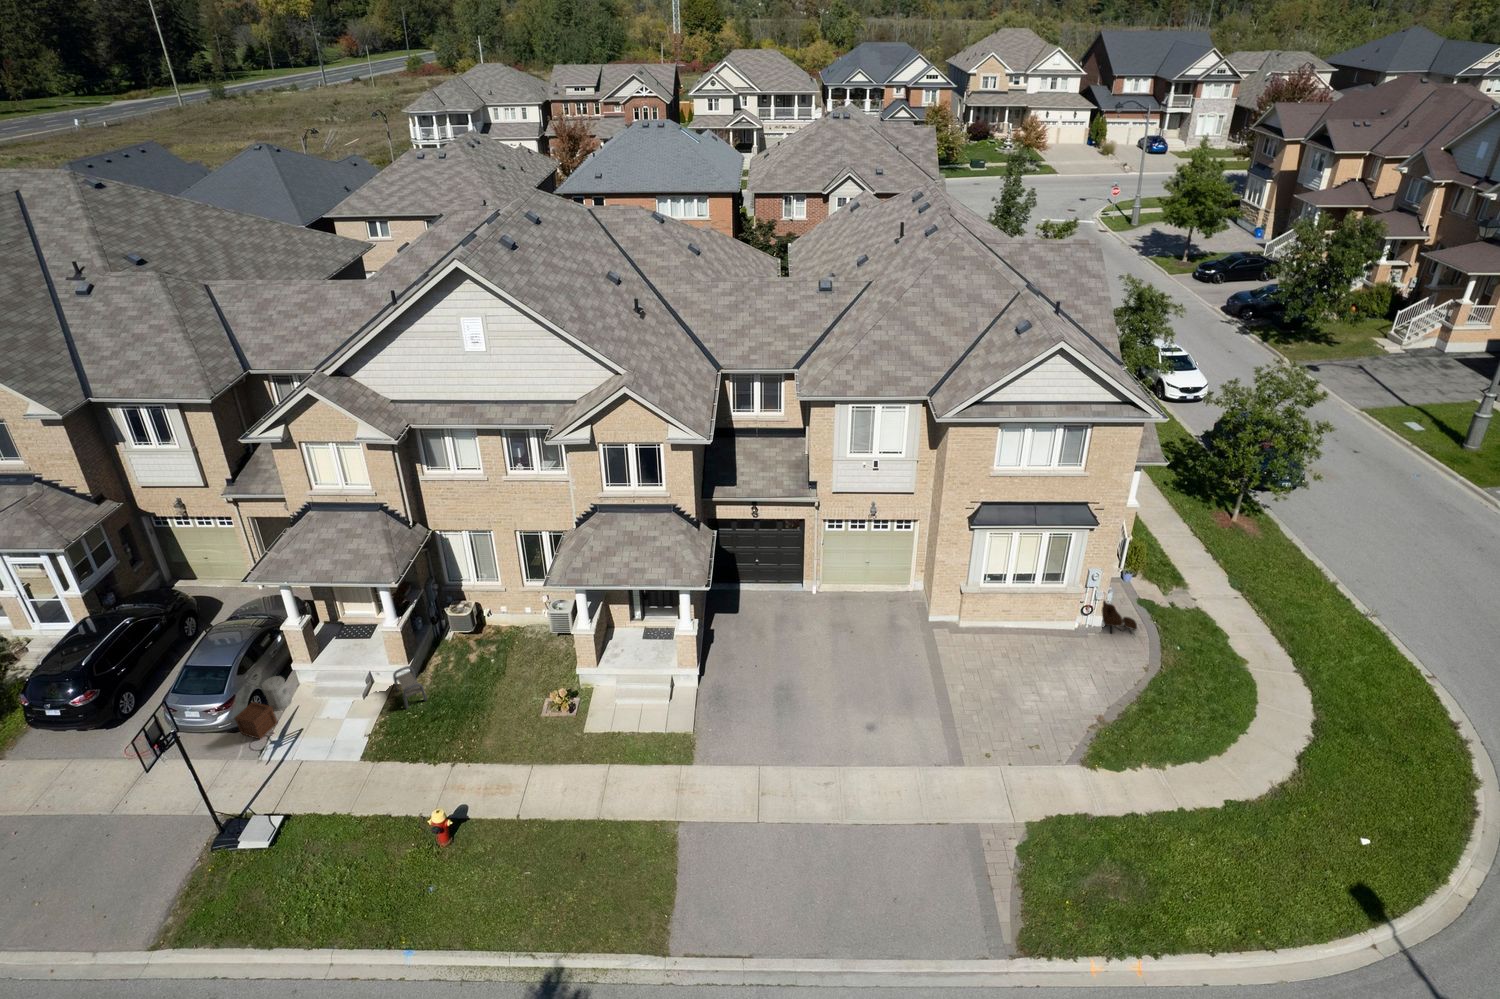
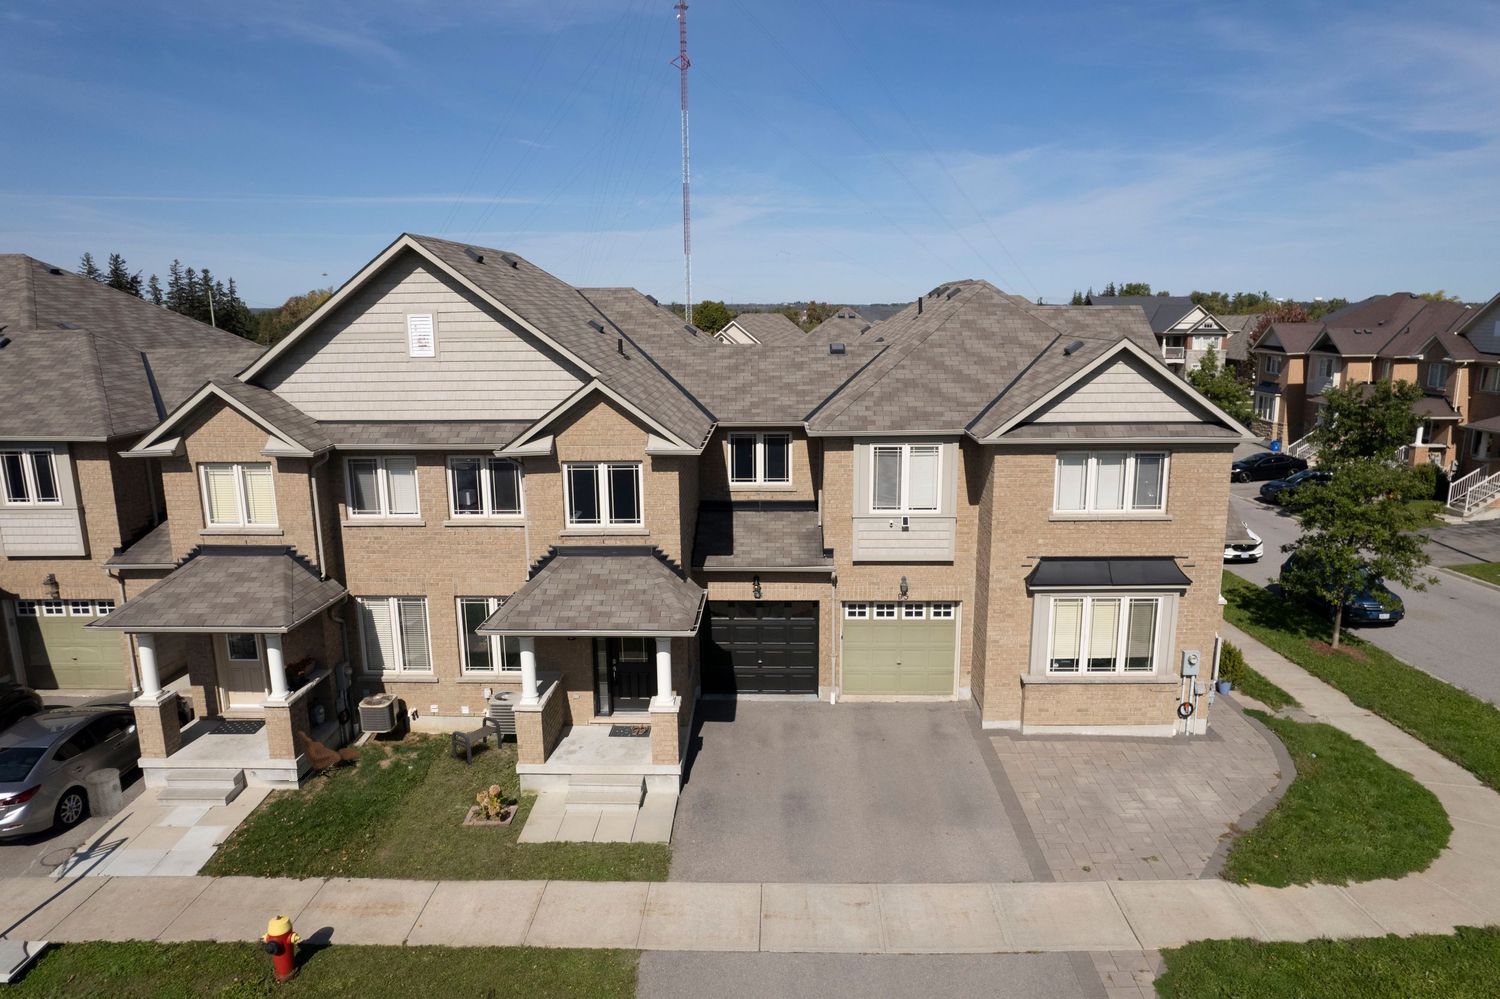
lounge chair: present [1102,600,1137,632] -> present [298,731,360,778]
bench: present [393,666,427,709] -> present [452,717,502,765]
wooden crate: present [235,702,278,739] -> none [33,796,95,848]

